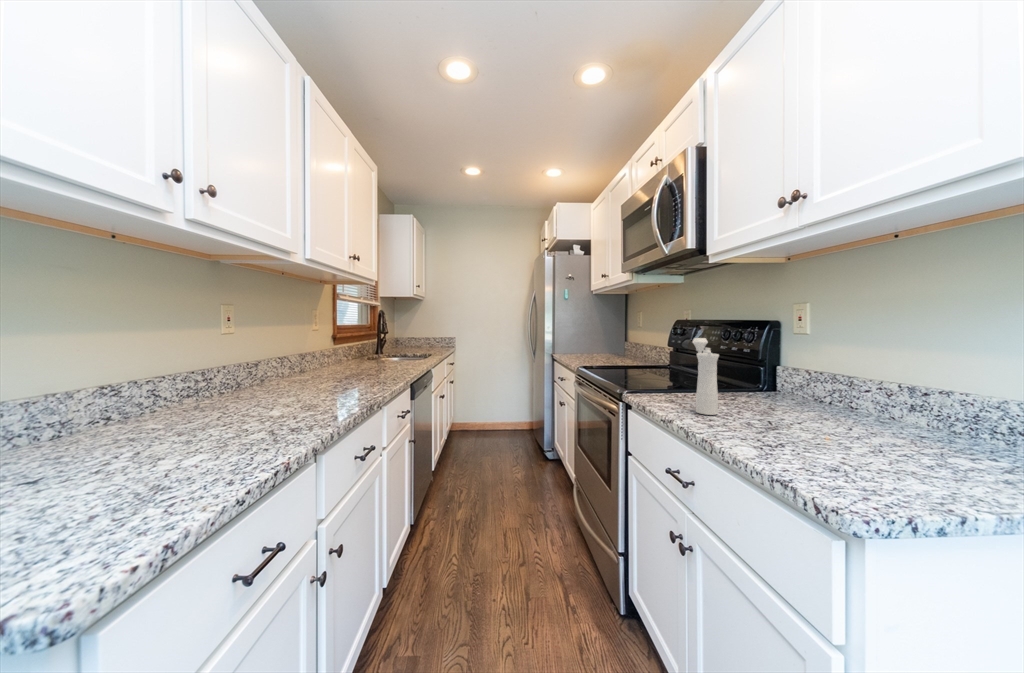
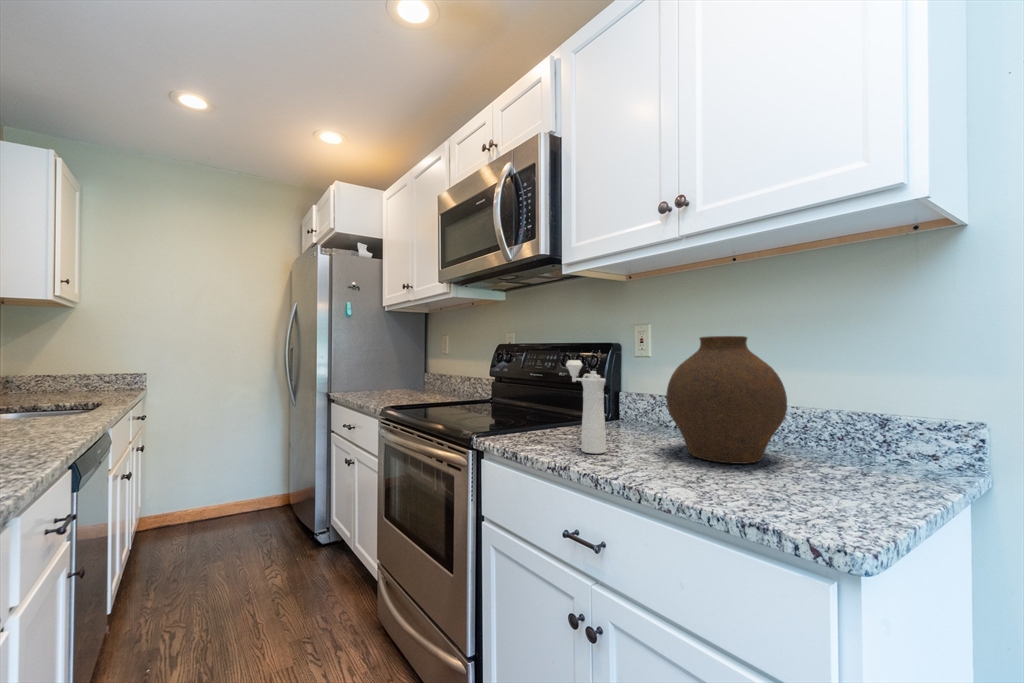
vase: none [778,319,919,441] -> present [666,336,787,464]

